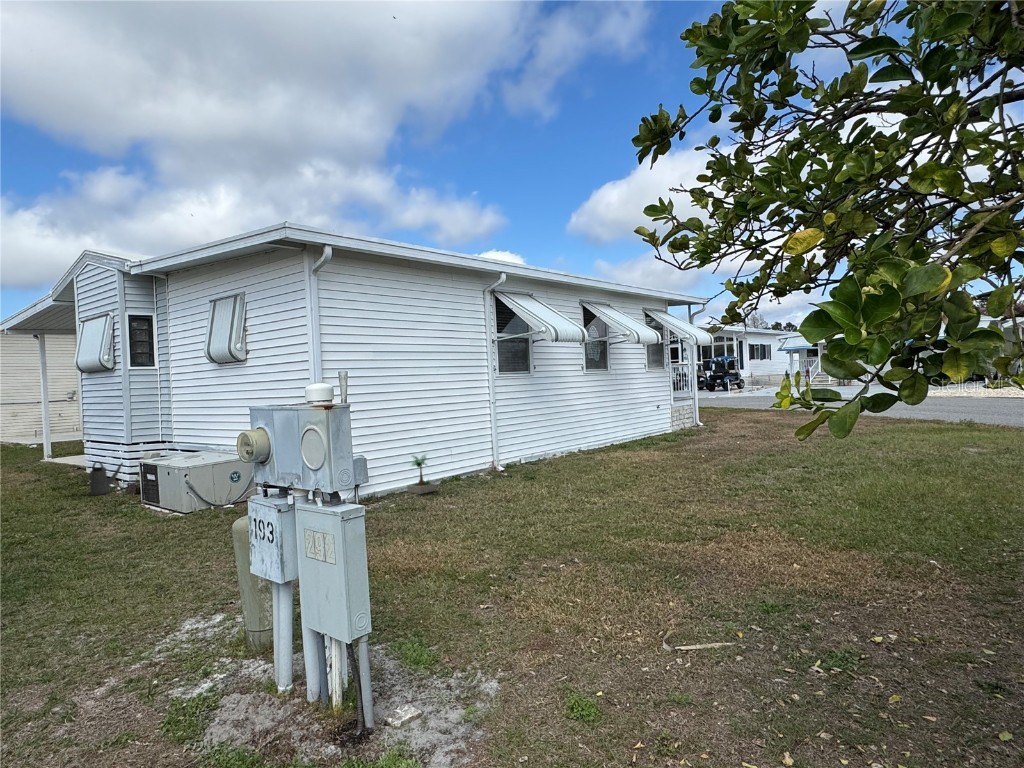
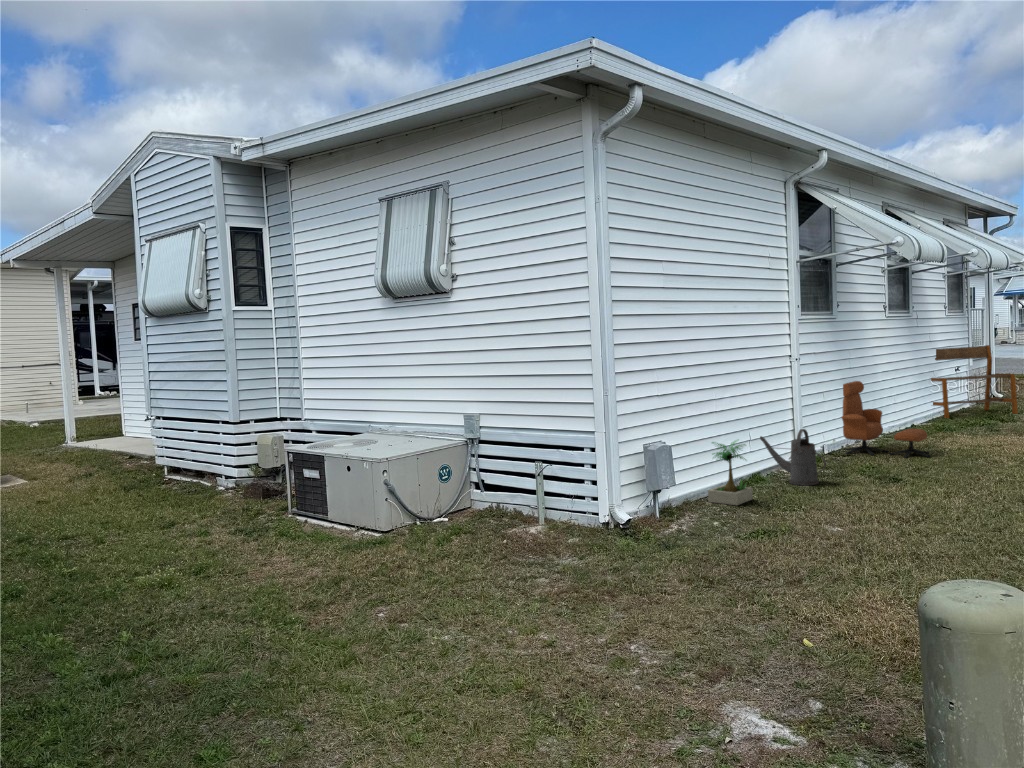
bench: none [629,391,684,439] -> present [931,345,1018,418]
lounge chair: none [532,416,585,465] -> present [842,381,930,458]
watering can: present [85,461,123,496] -> present [760,429,826,485]

